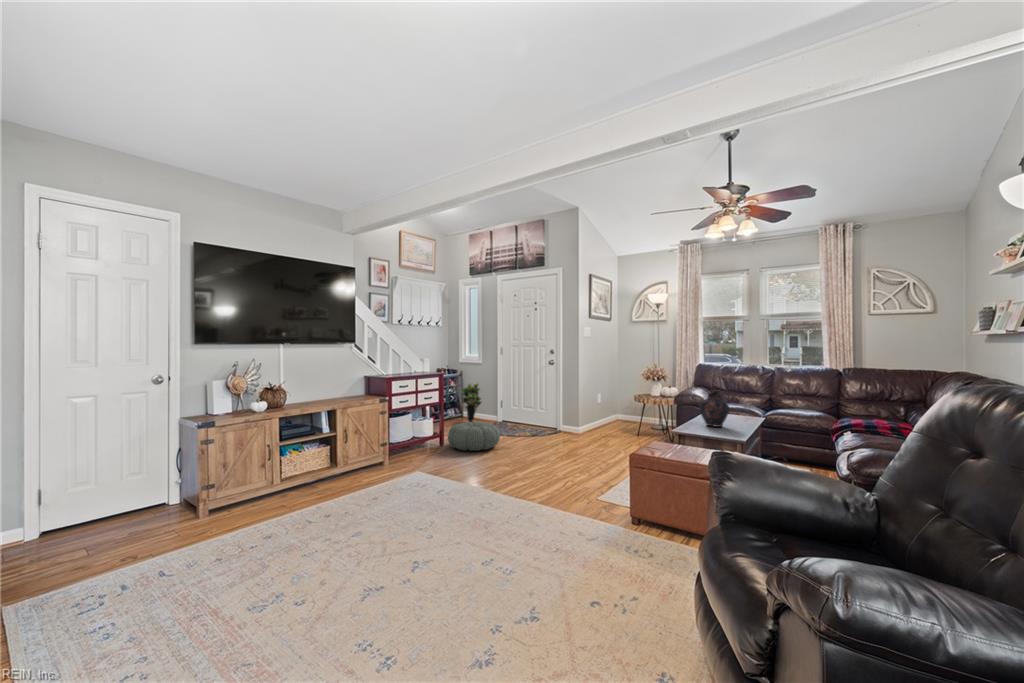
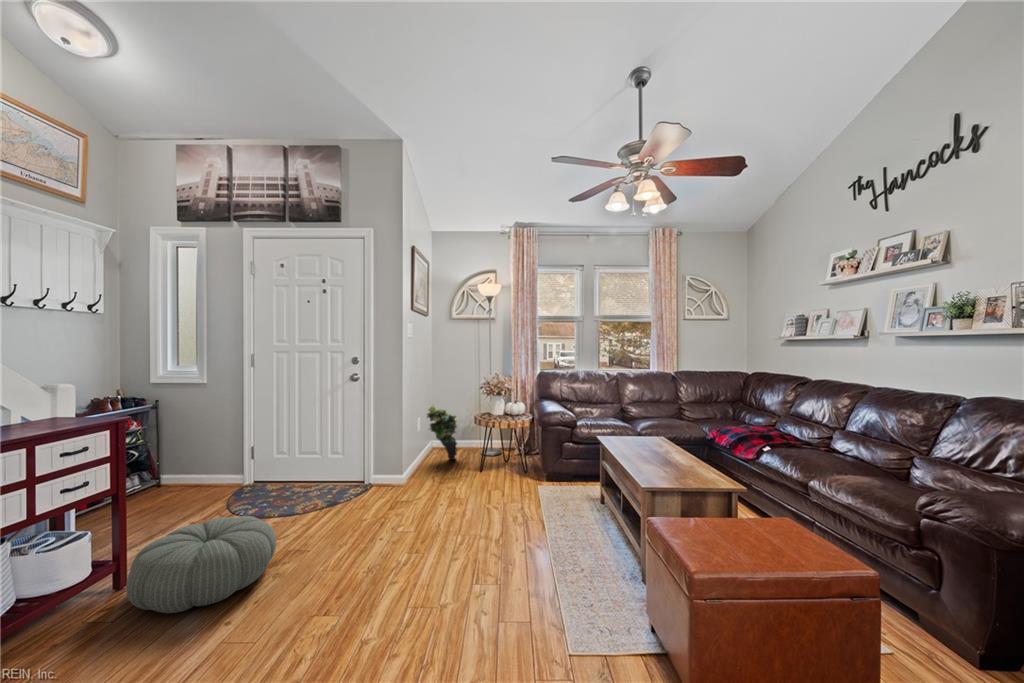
potted plant: present [461,383,482,422] -> present [427,406,457,460]
vase: present [699,390,729,427] -> none [653,418,695,474]

